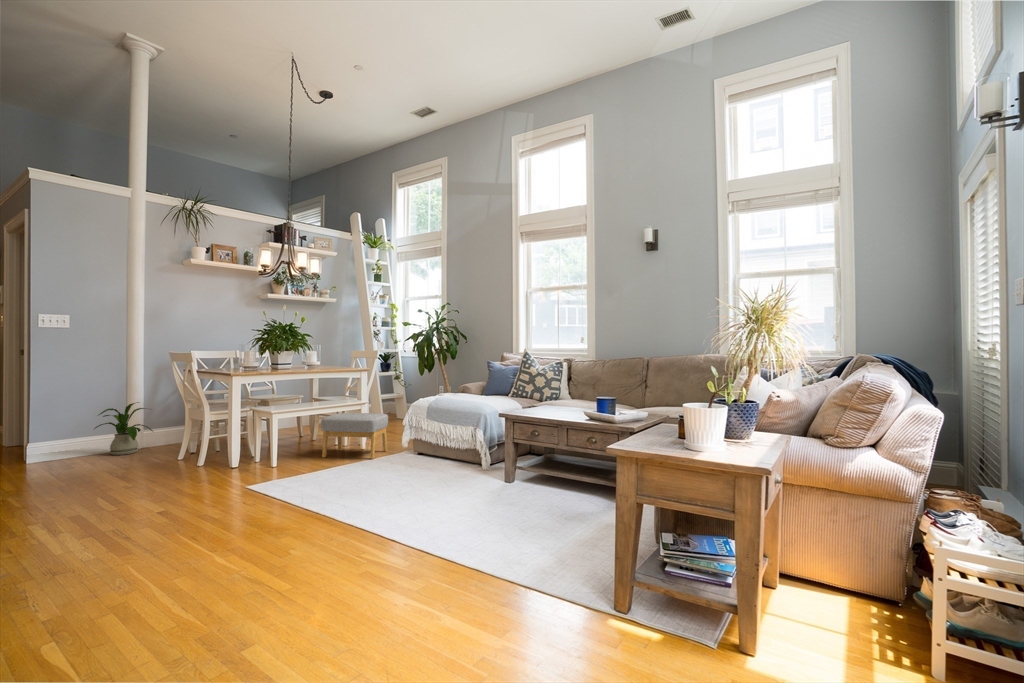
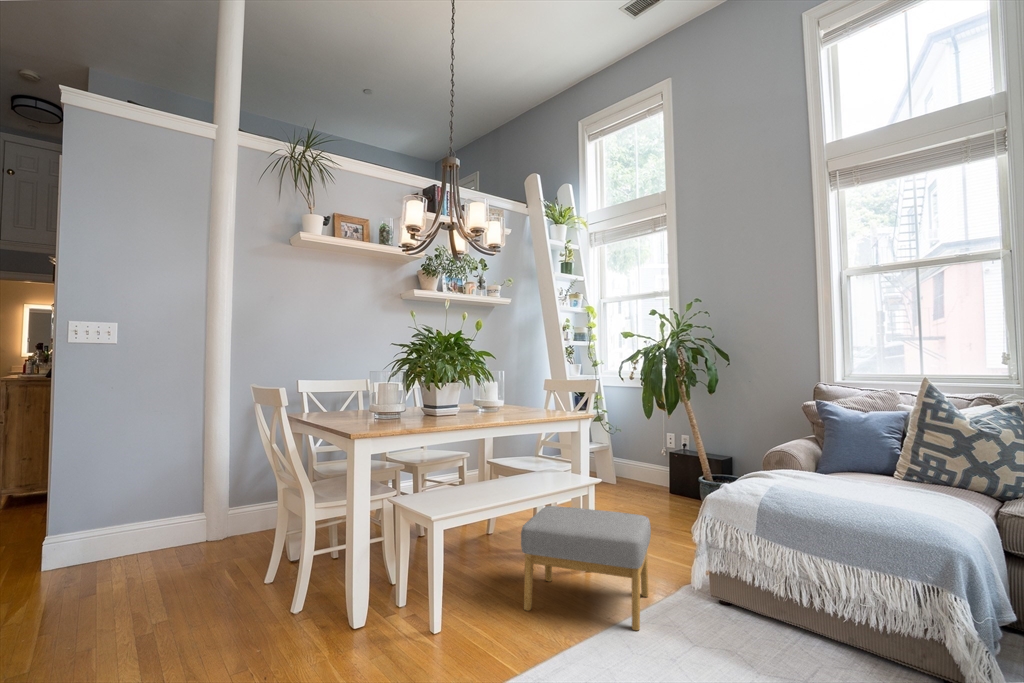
house plant: present [94,402,153,455] -> none [145,470,237,564]

